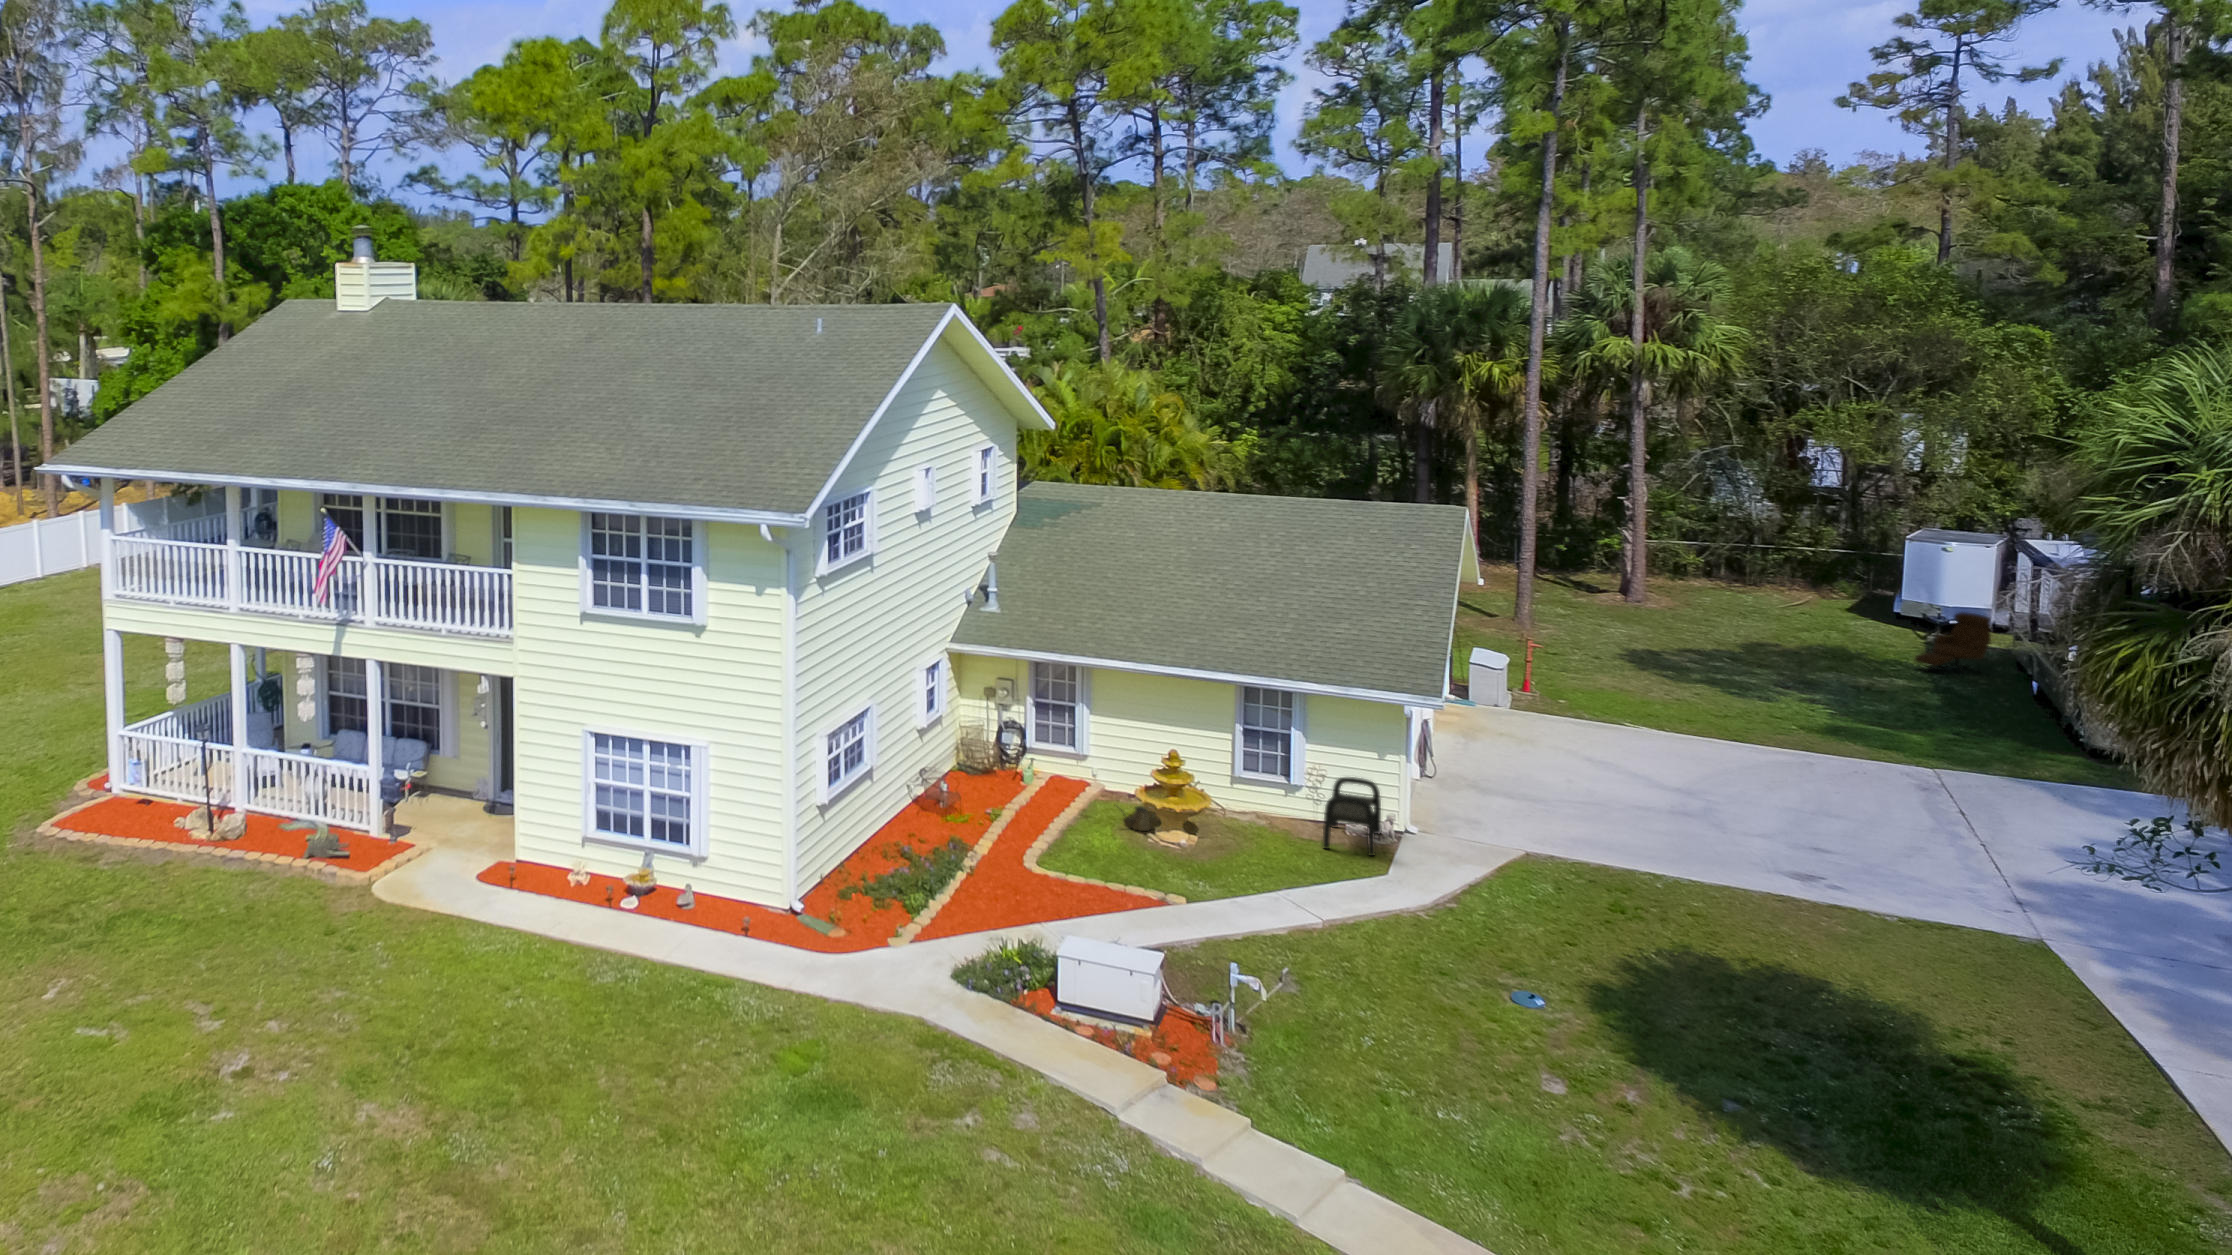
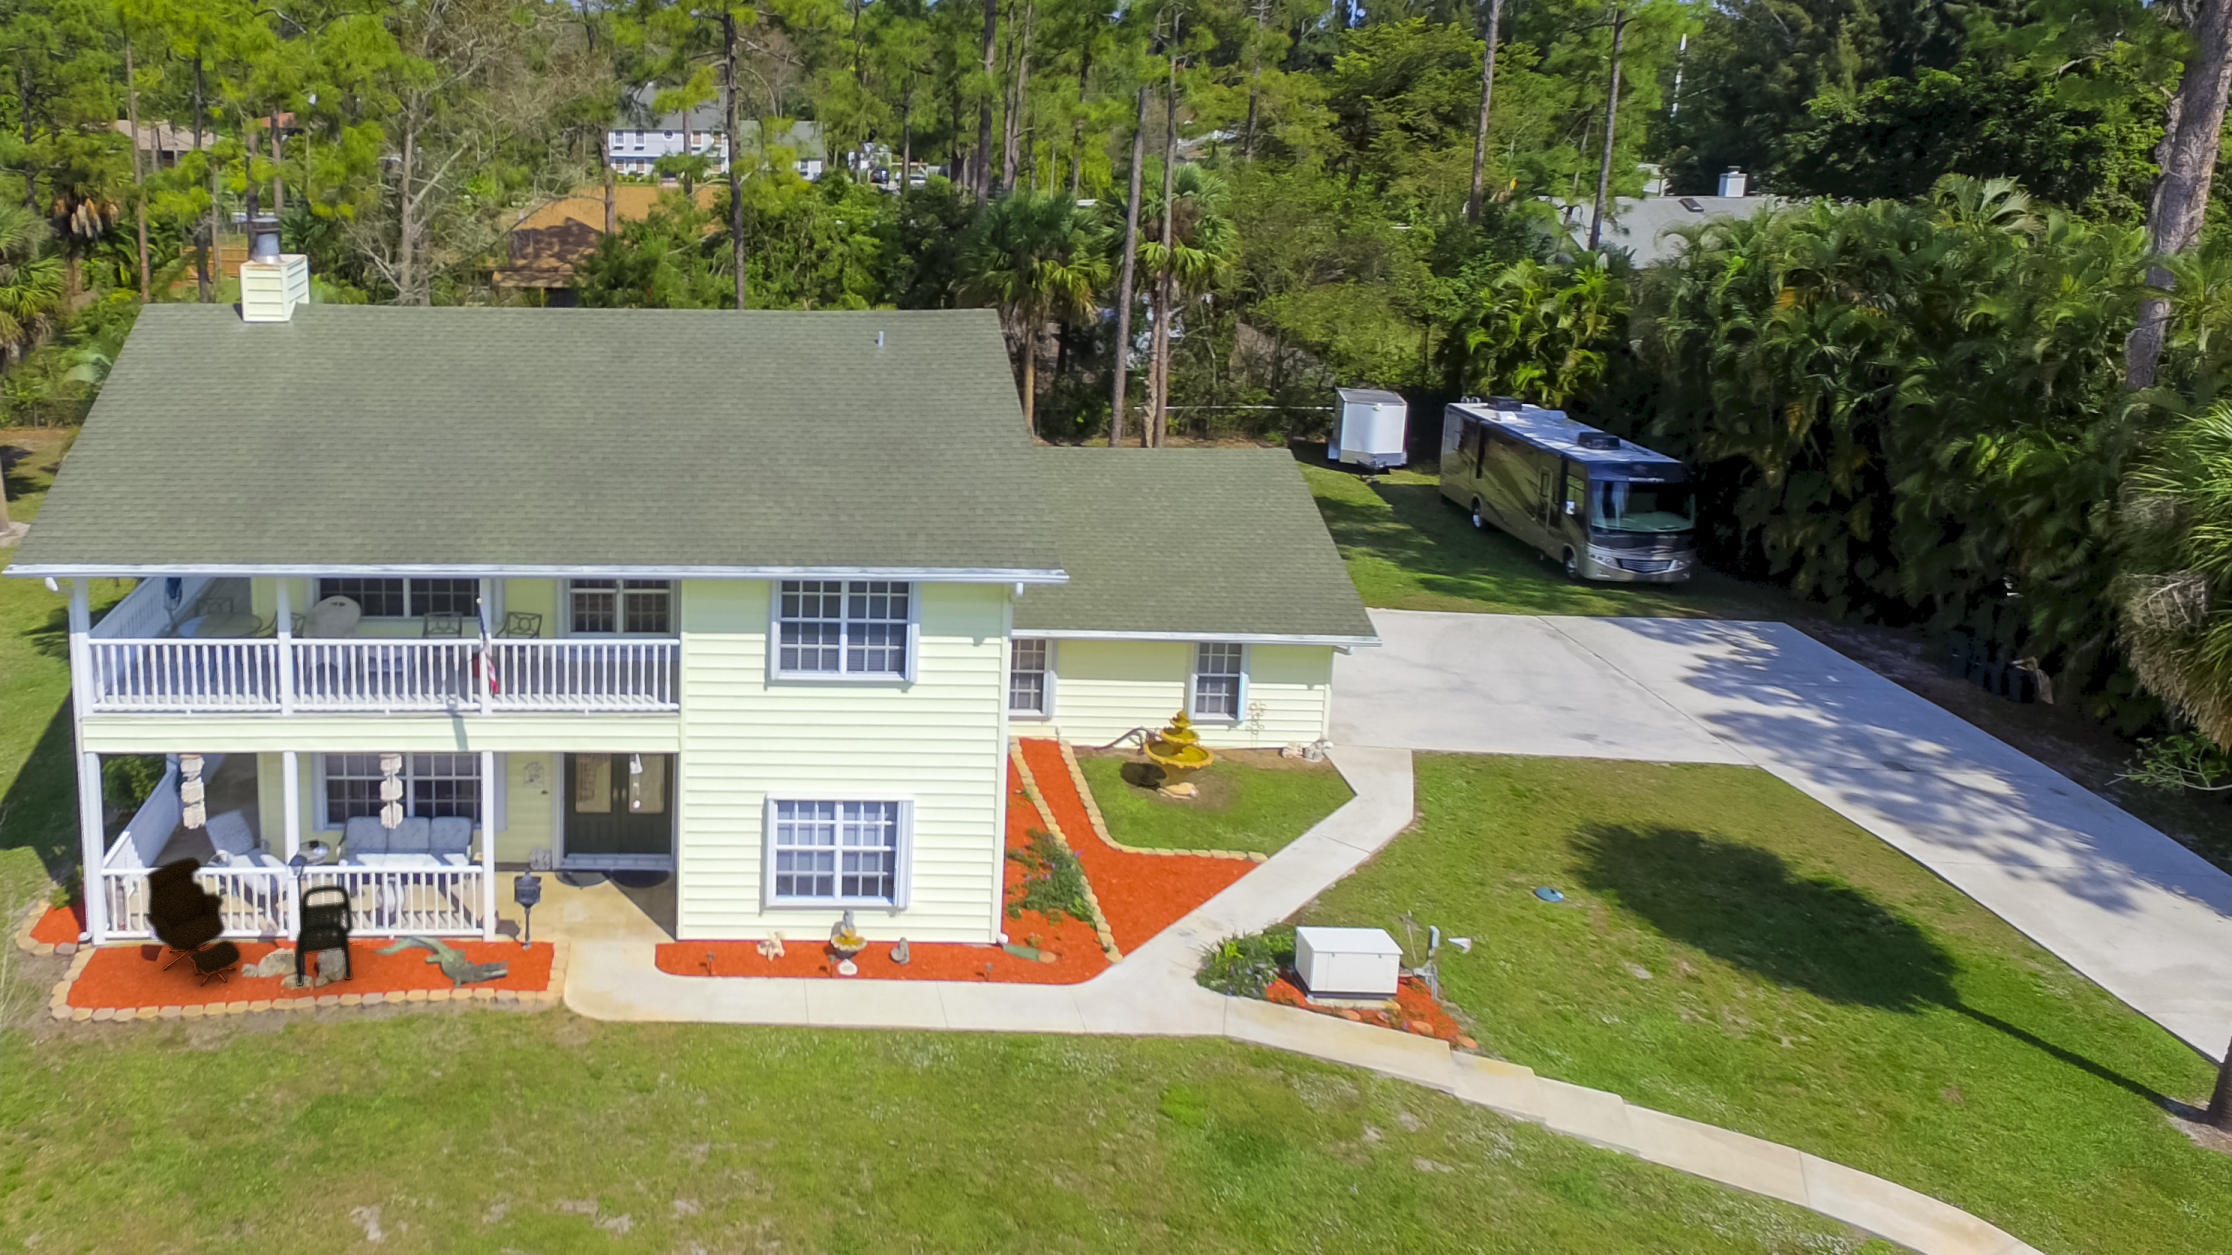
lounge chair: present [1915,612,1991,671] -> present [146,857,241,981]
bench: present [1323,777,1382,856] -> present [295,885,353,985]

